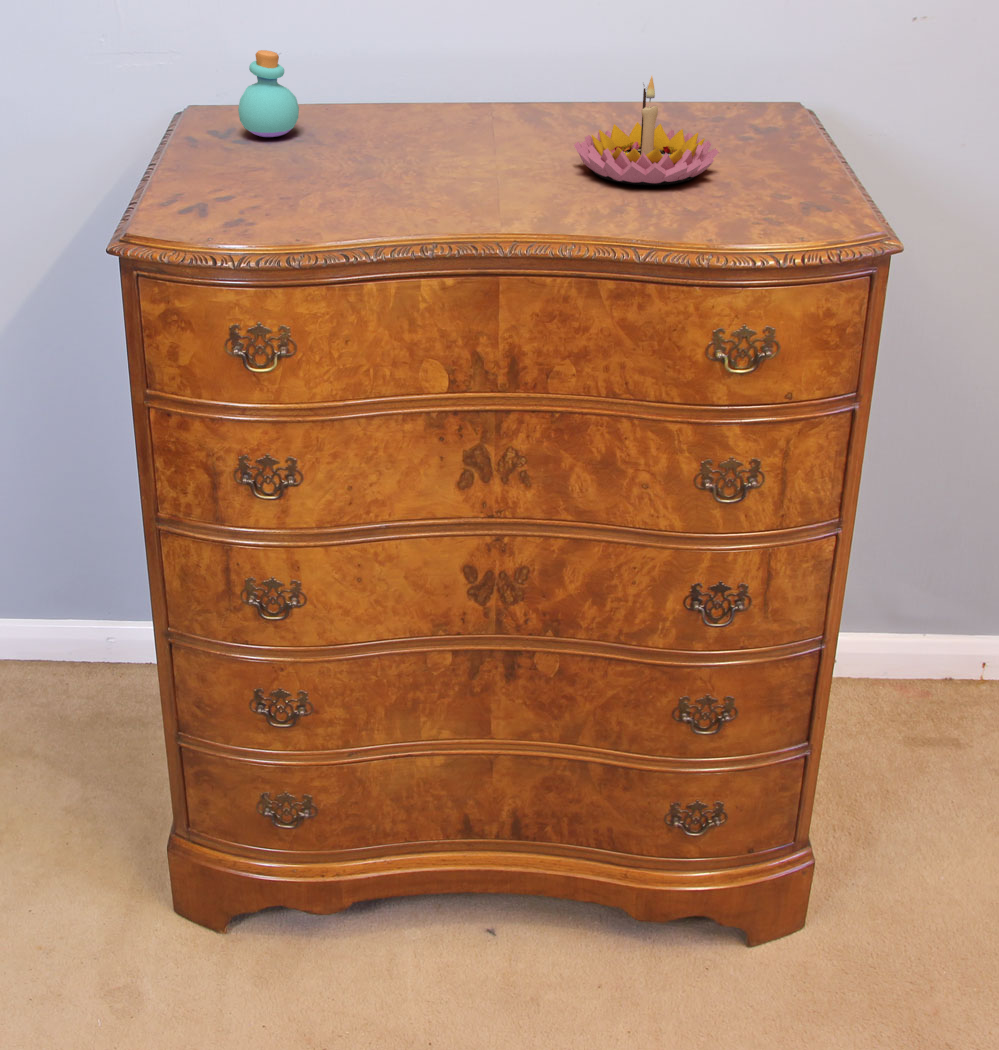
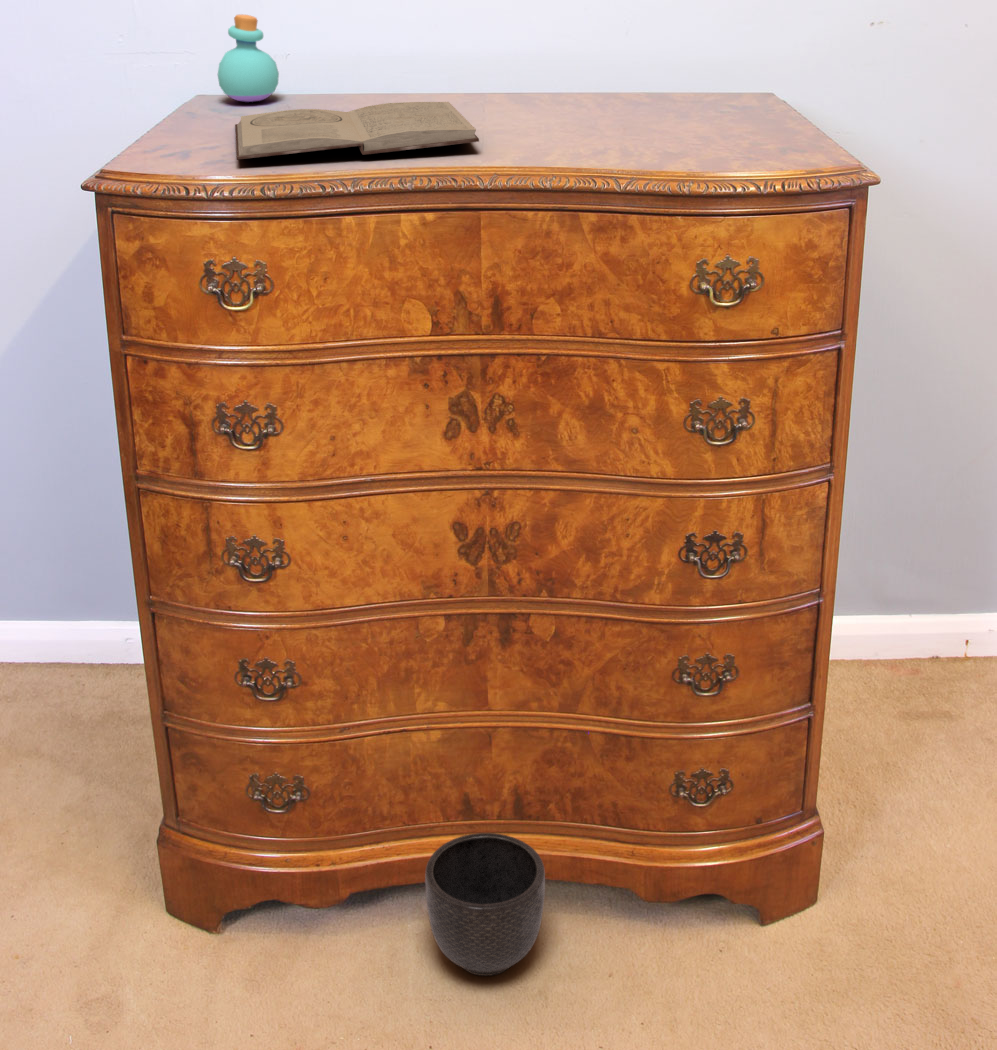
candle holder: present [574,76,719,185] -> none [554,17,700,127]
book: none [257,148,500,223] -> present [235,102,479,160]
planter: none [432,855,546,992] -> present [425,833,545,976]

